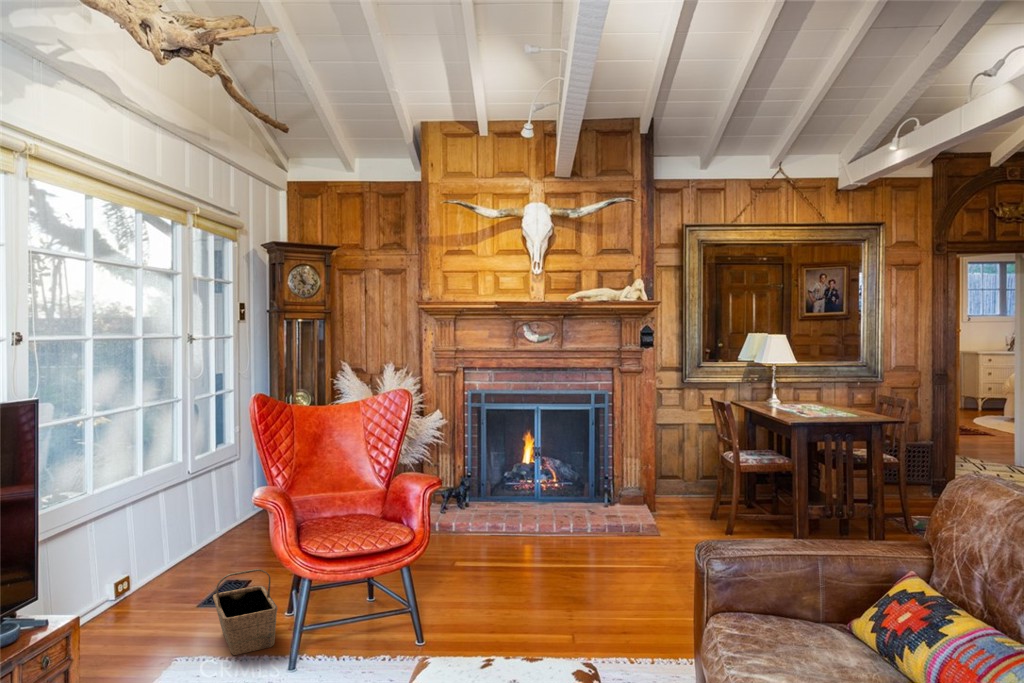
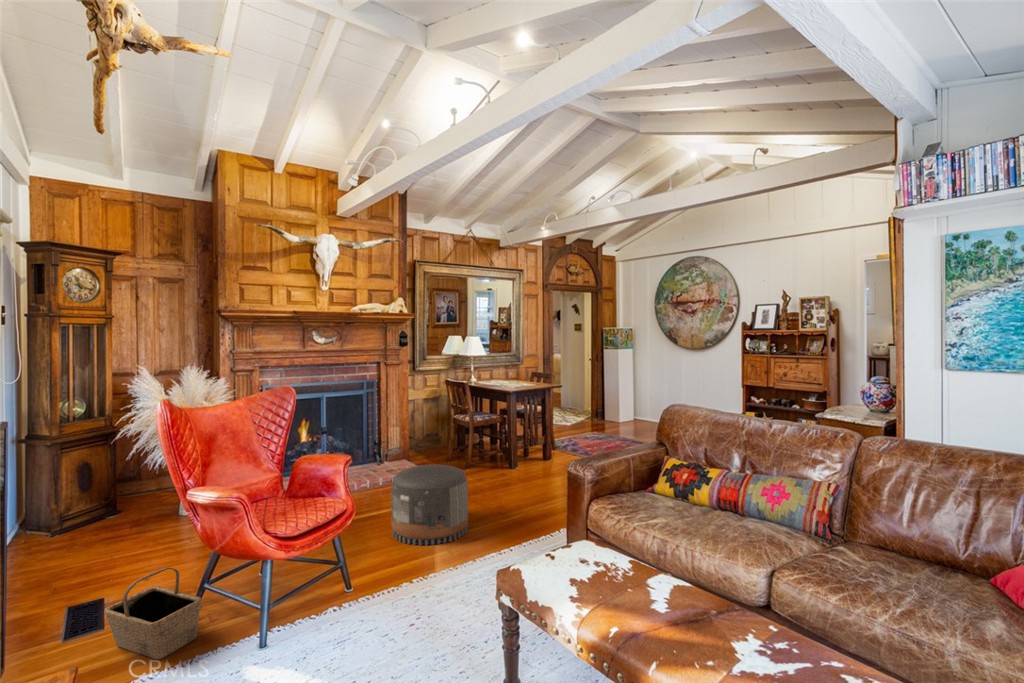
pouf: none [533,515,638,626] -> present [391,464,468,545]

